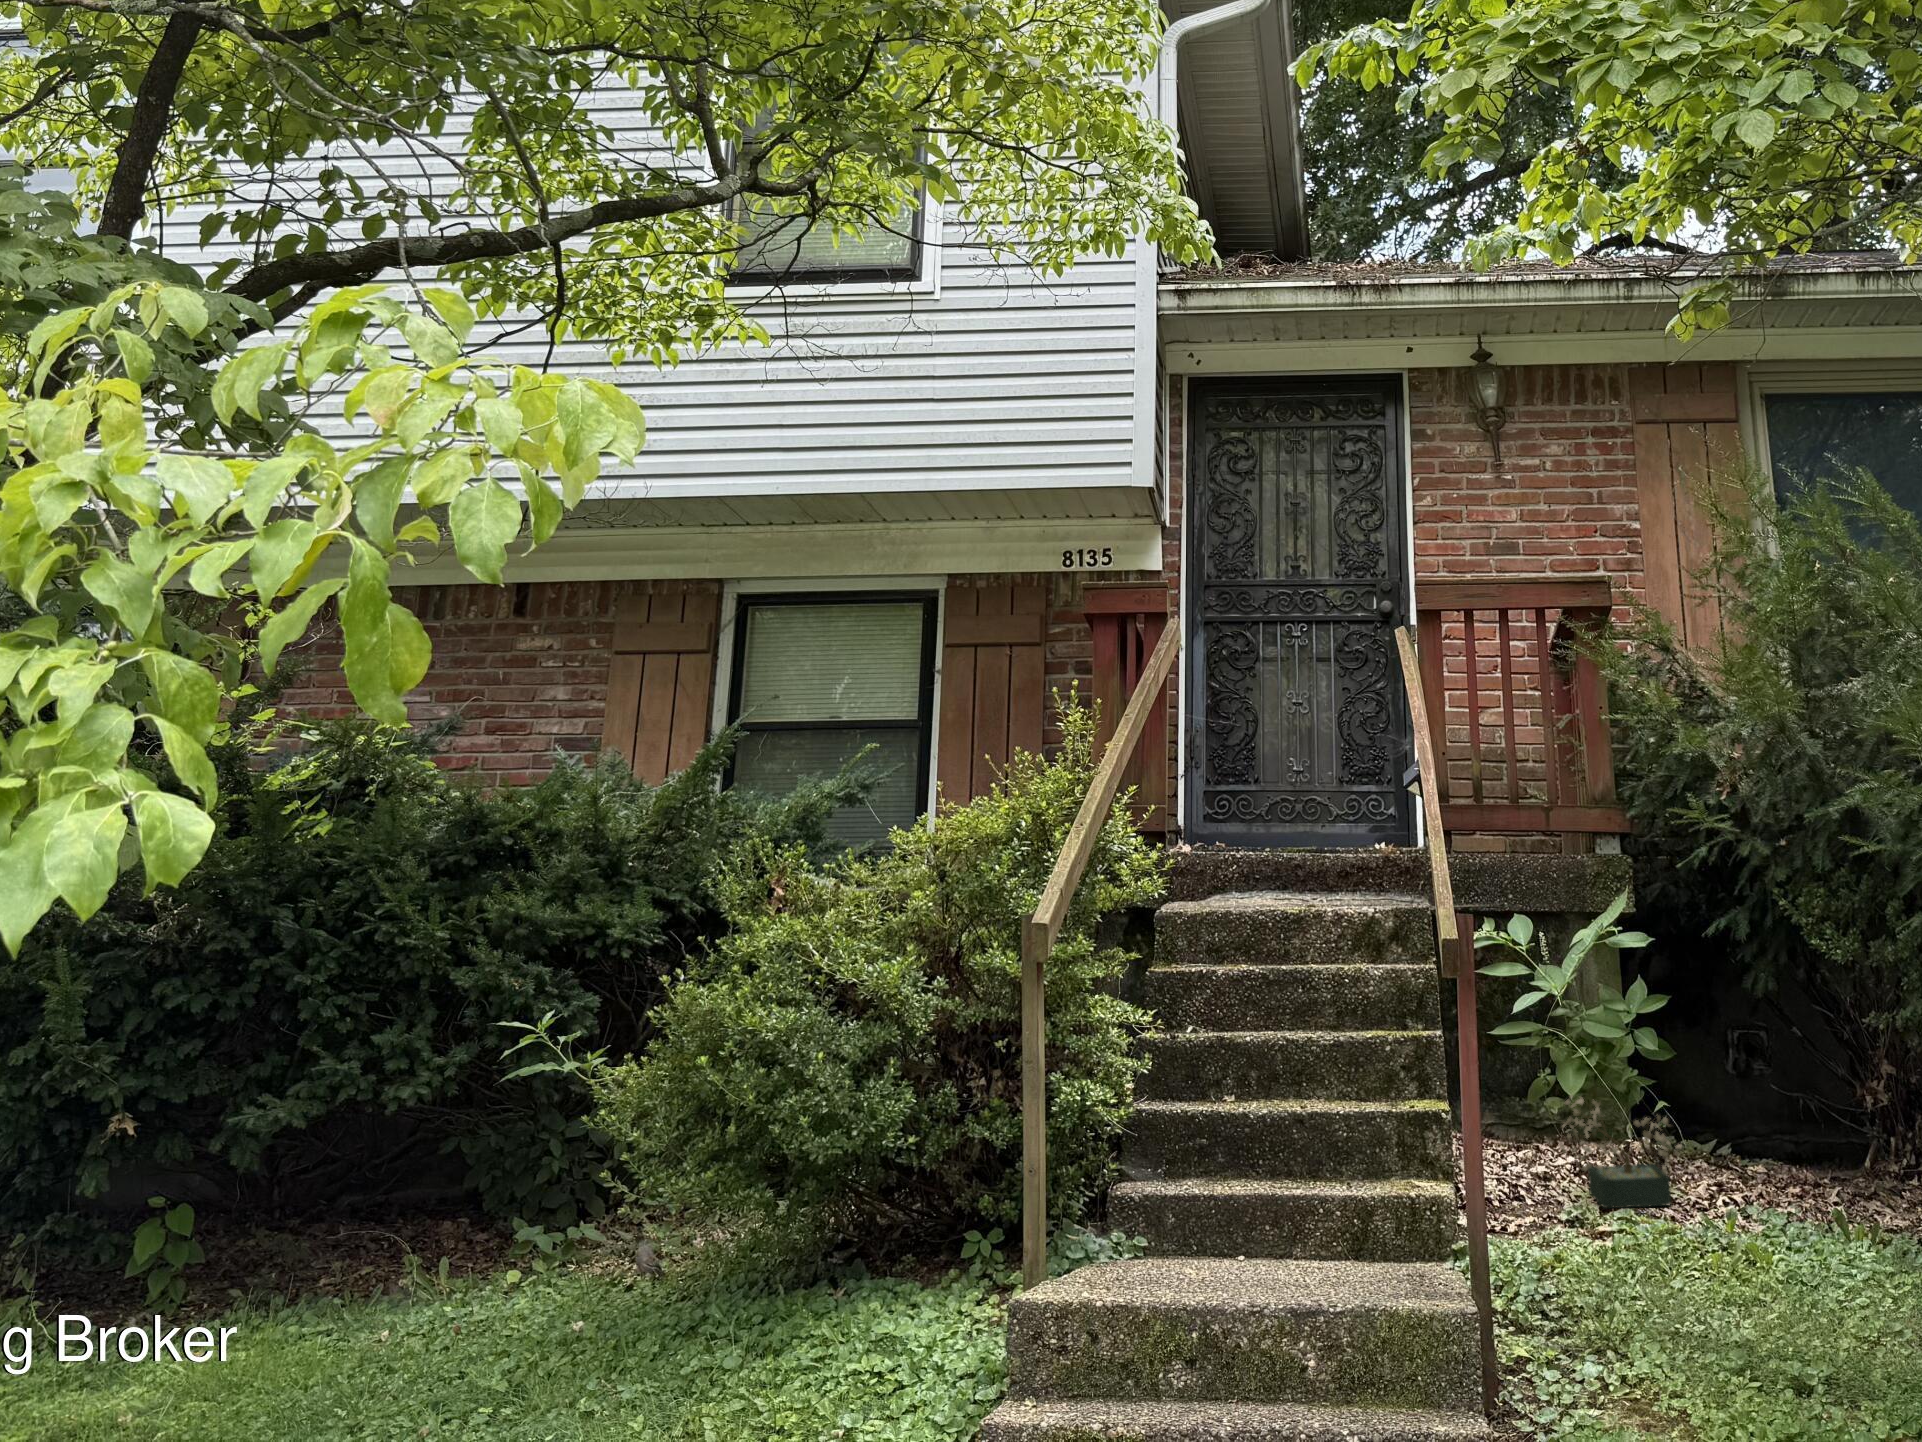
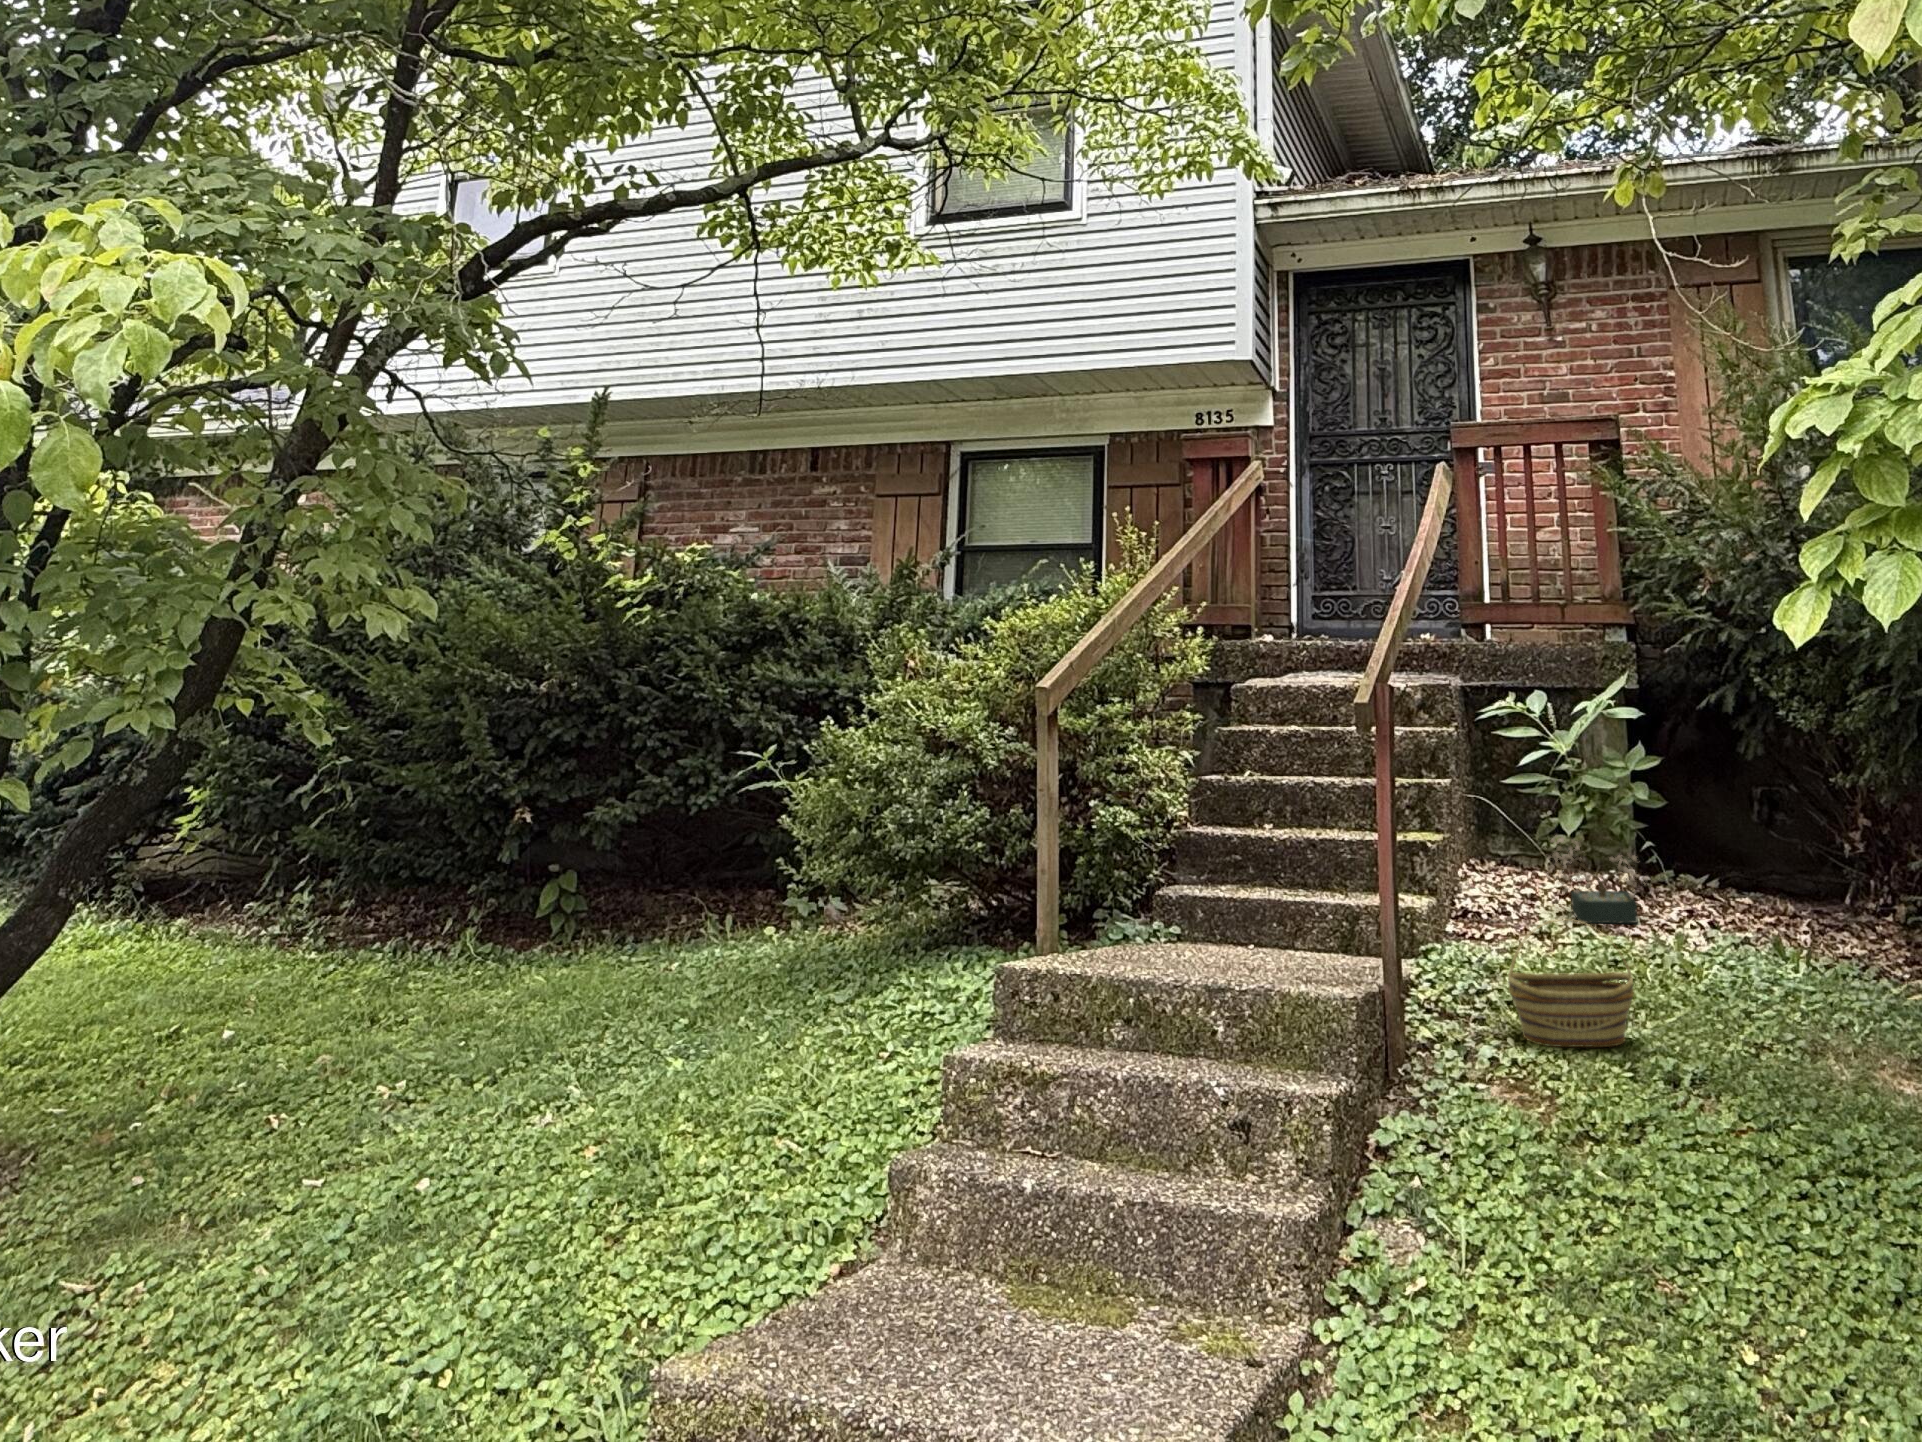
basket: none [1575,1211,1729,1384] -> present [1508,919,1634,1047]

